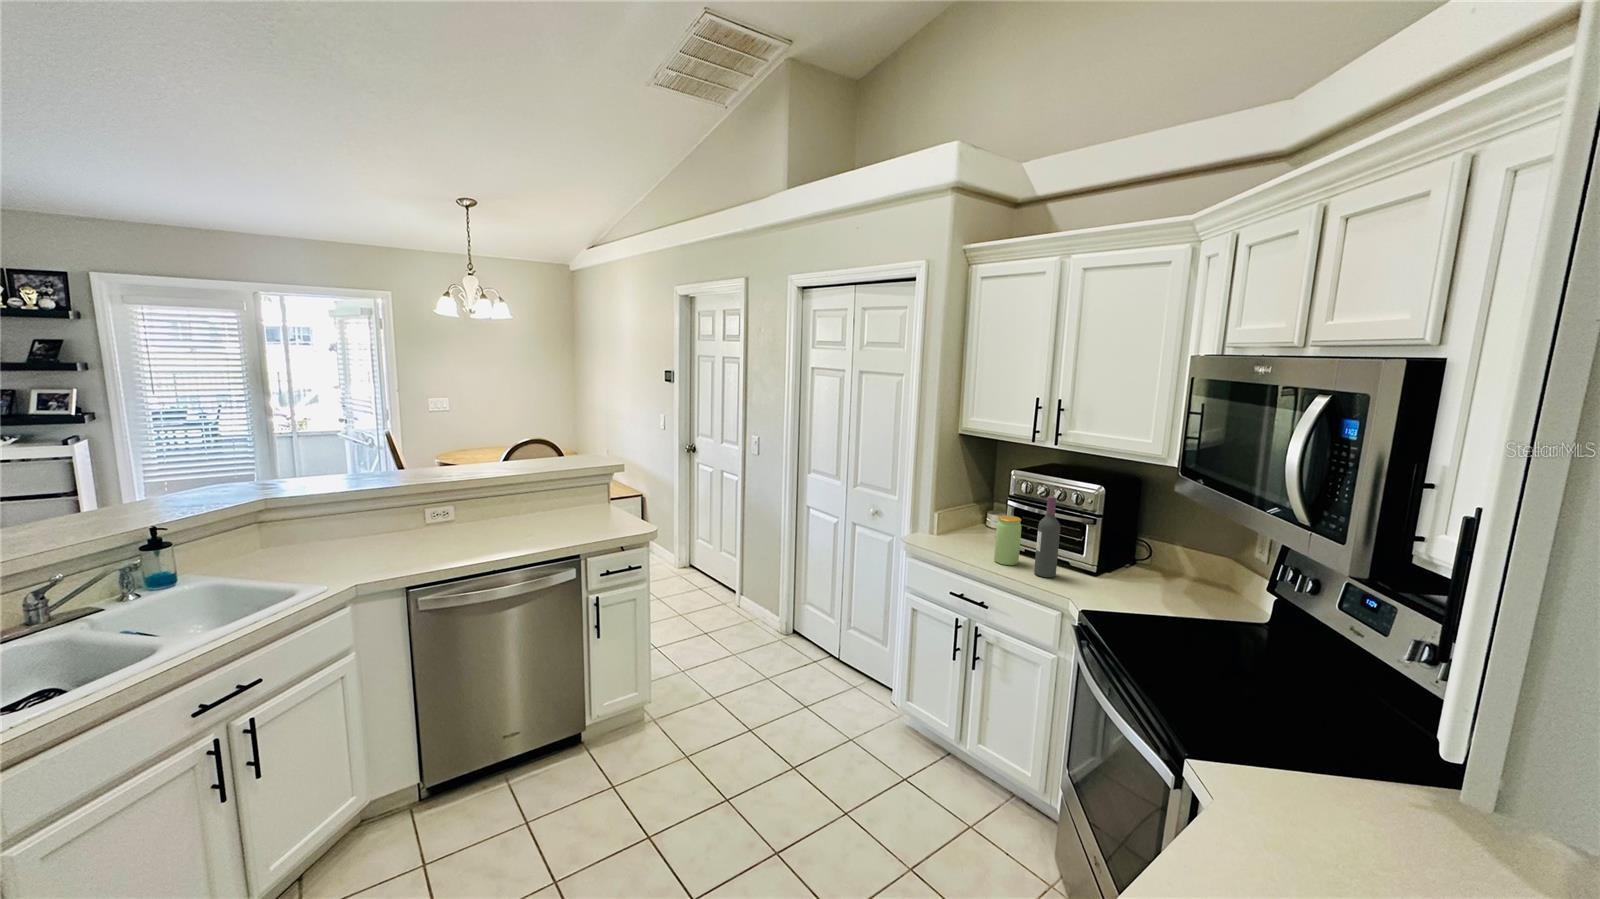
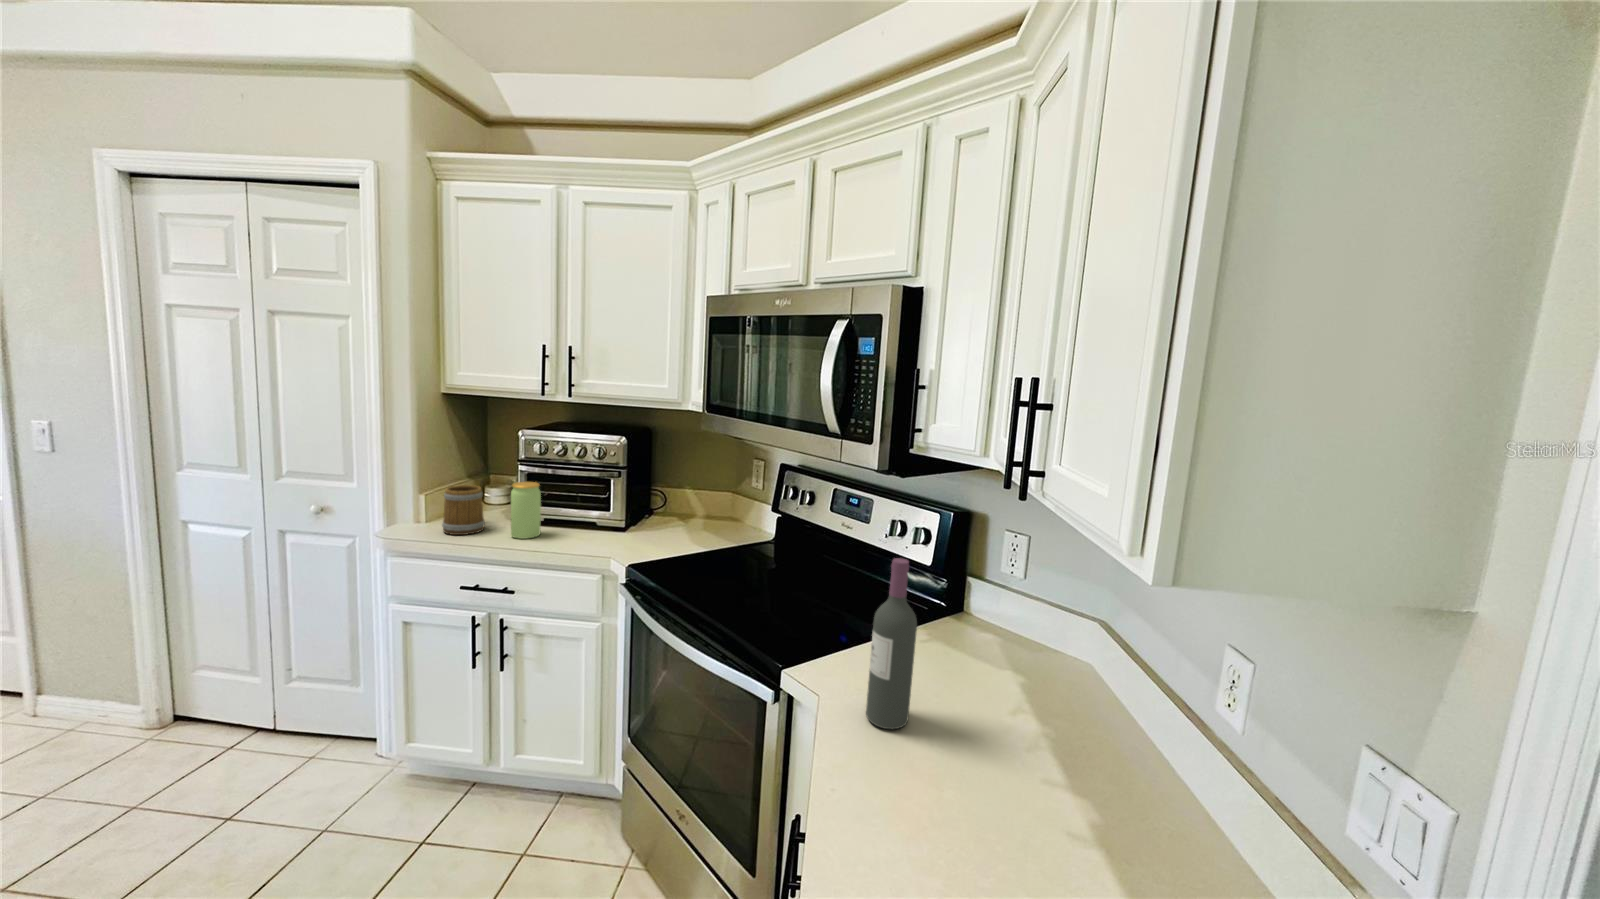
wine bottle: present [1034,496,1060,578] -> present [866,558,917,729]
mug: none [946,510,978,552] -> present [442,485,485,535]

